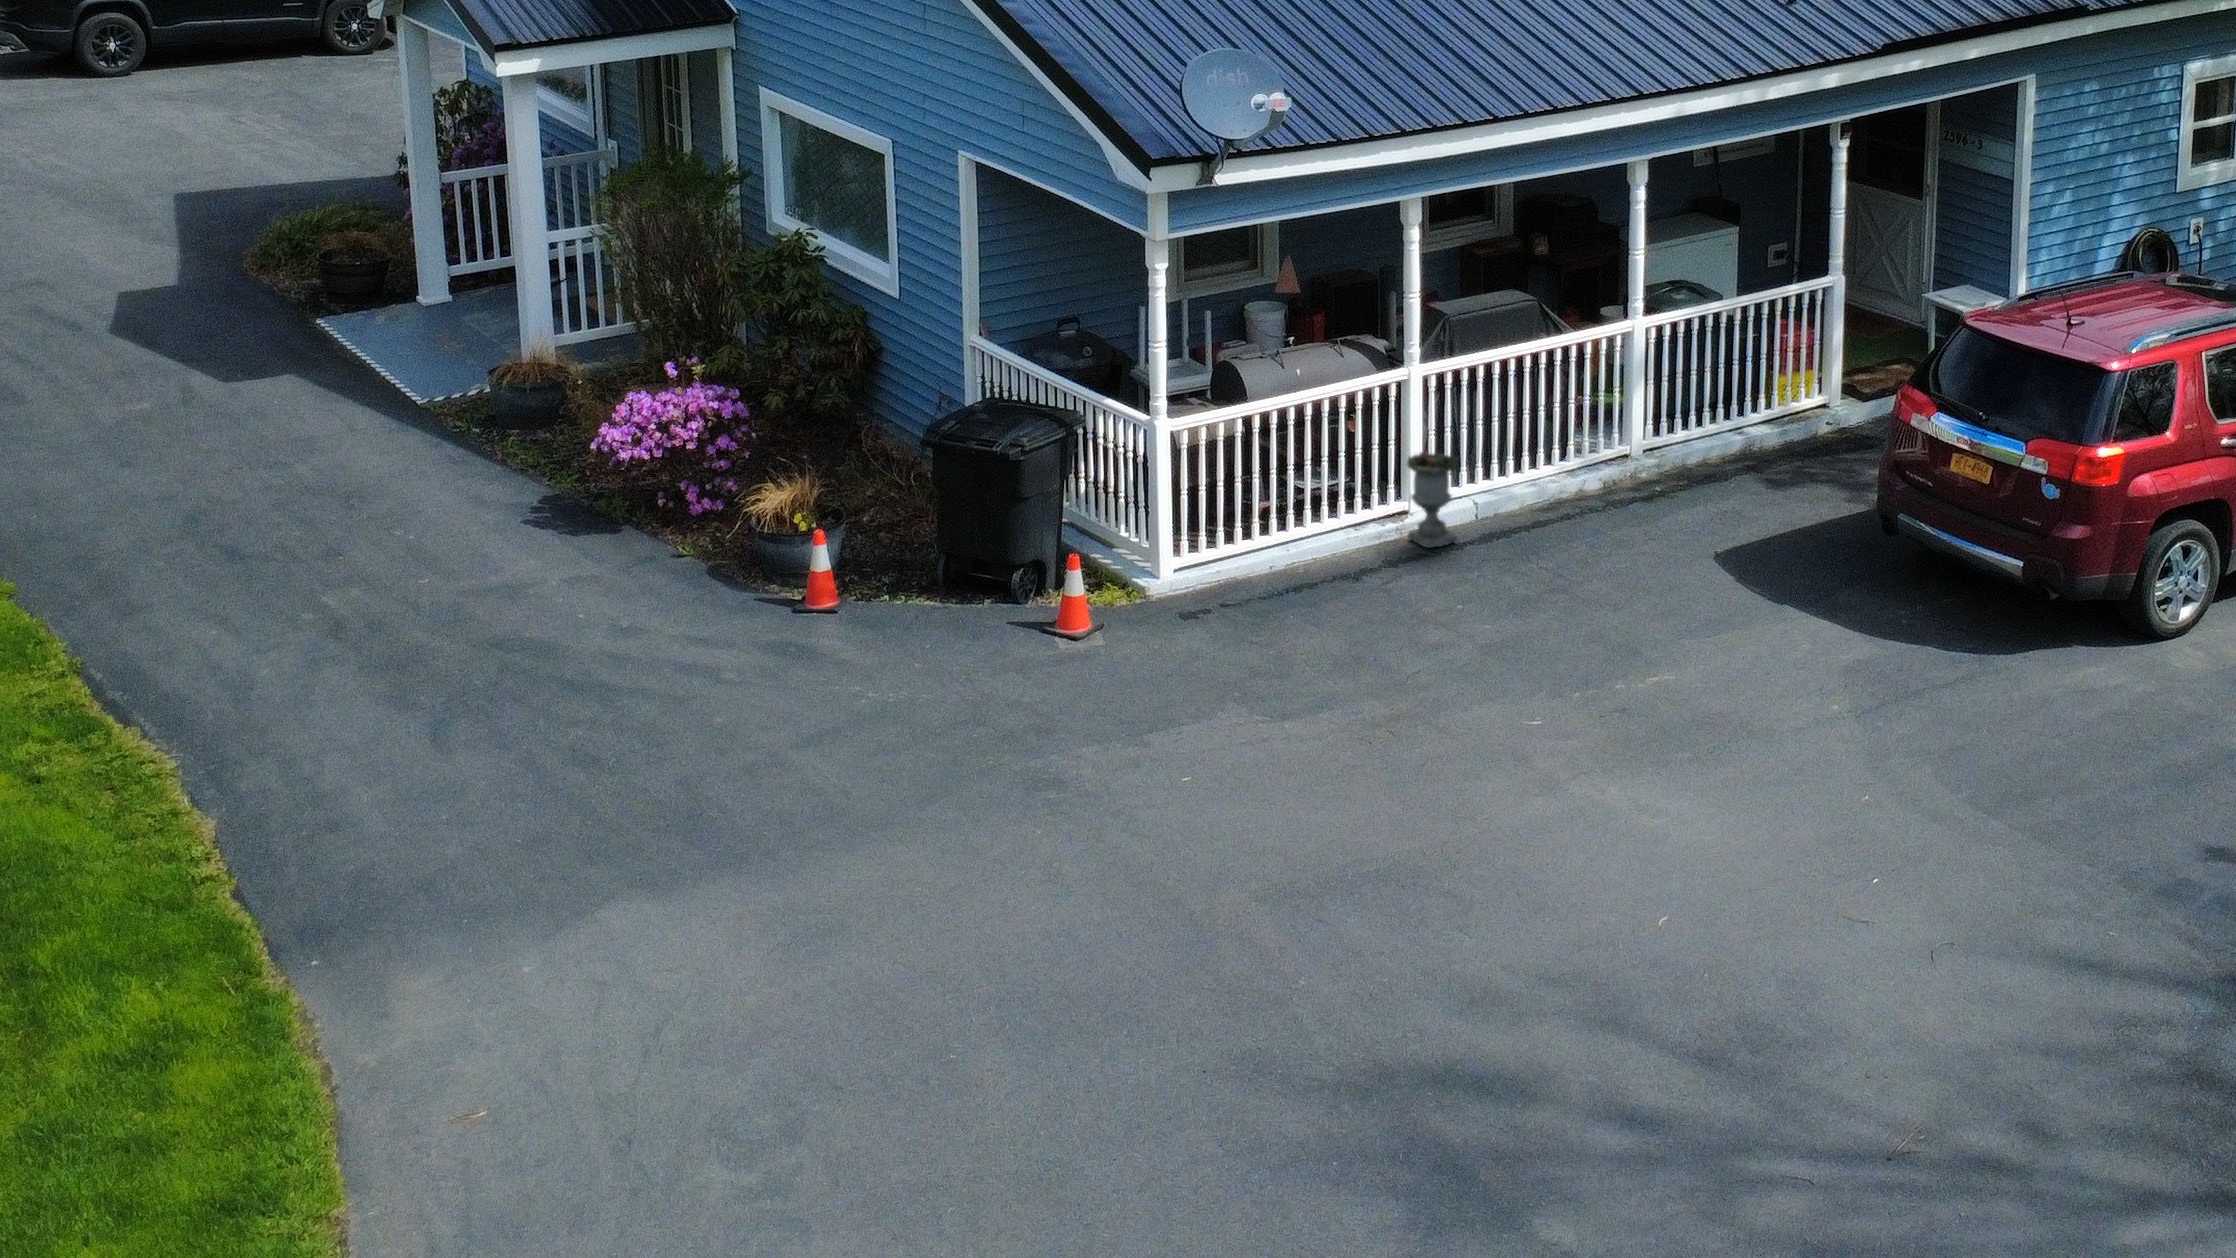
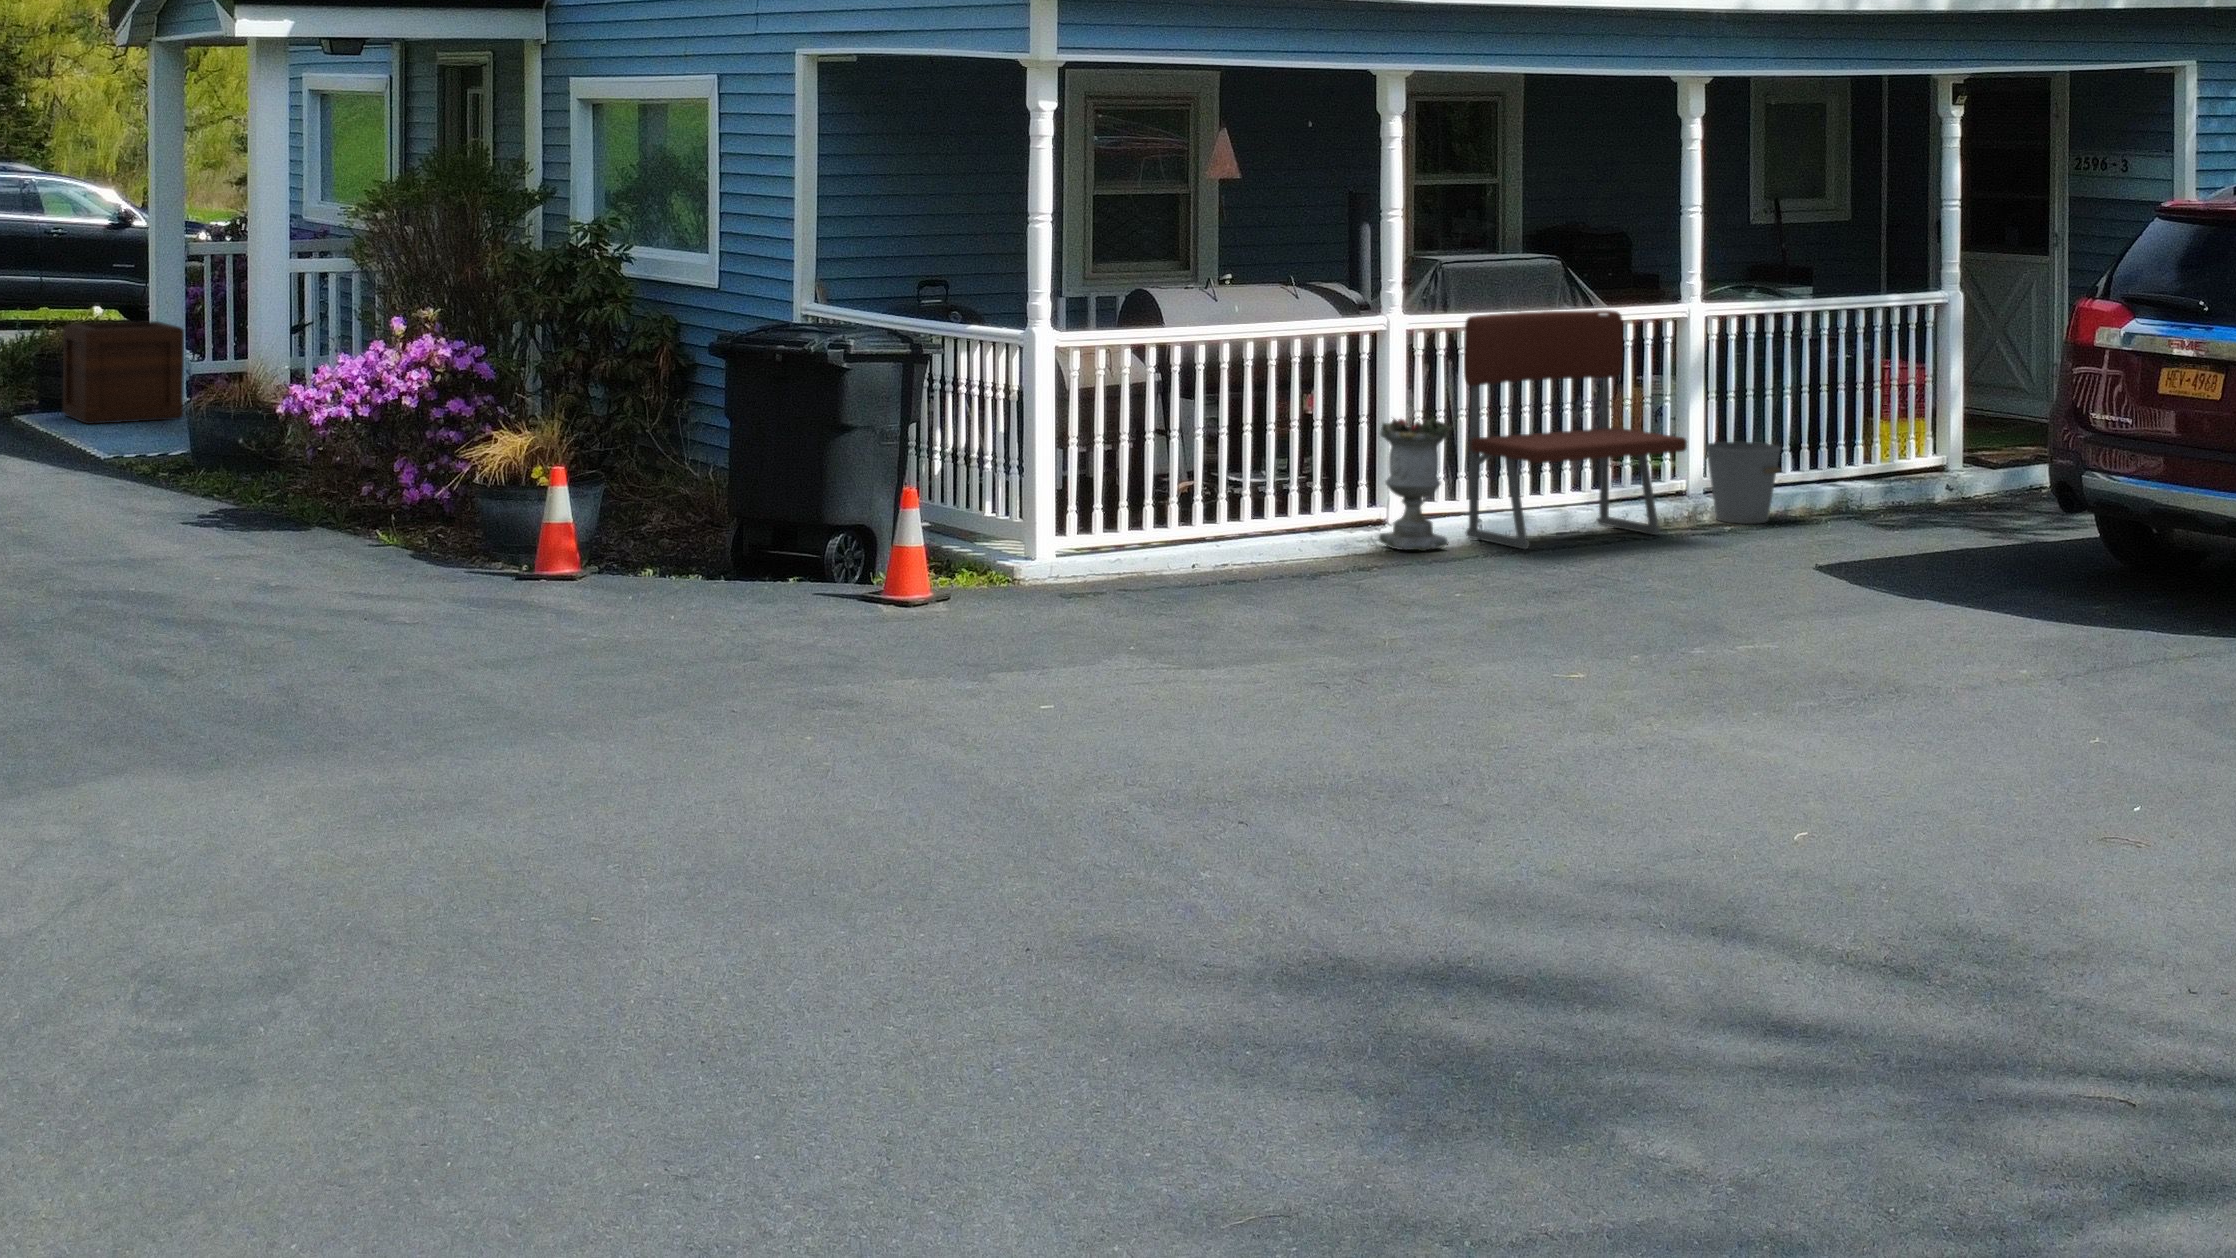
wooden crate: none [367,282,471,379] -> present [63,321,184,424]
bench: none [1467,345,1630,540] -> present [1464,310,1687,549]
bucket: none [1648,422,1705,489] -> present [1706,442,1782,524]

